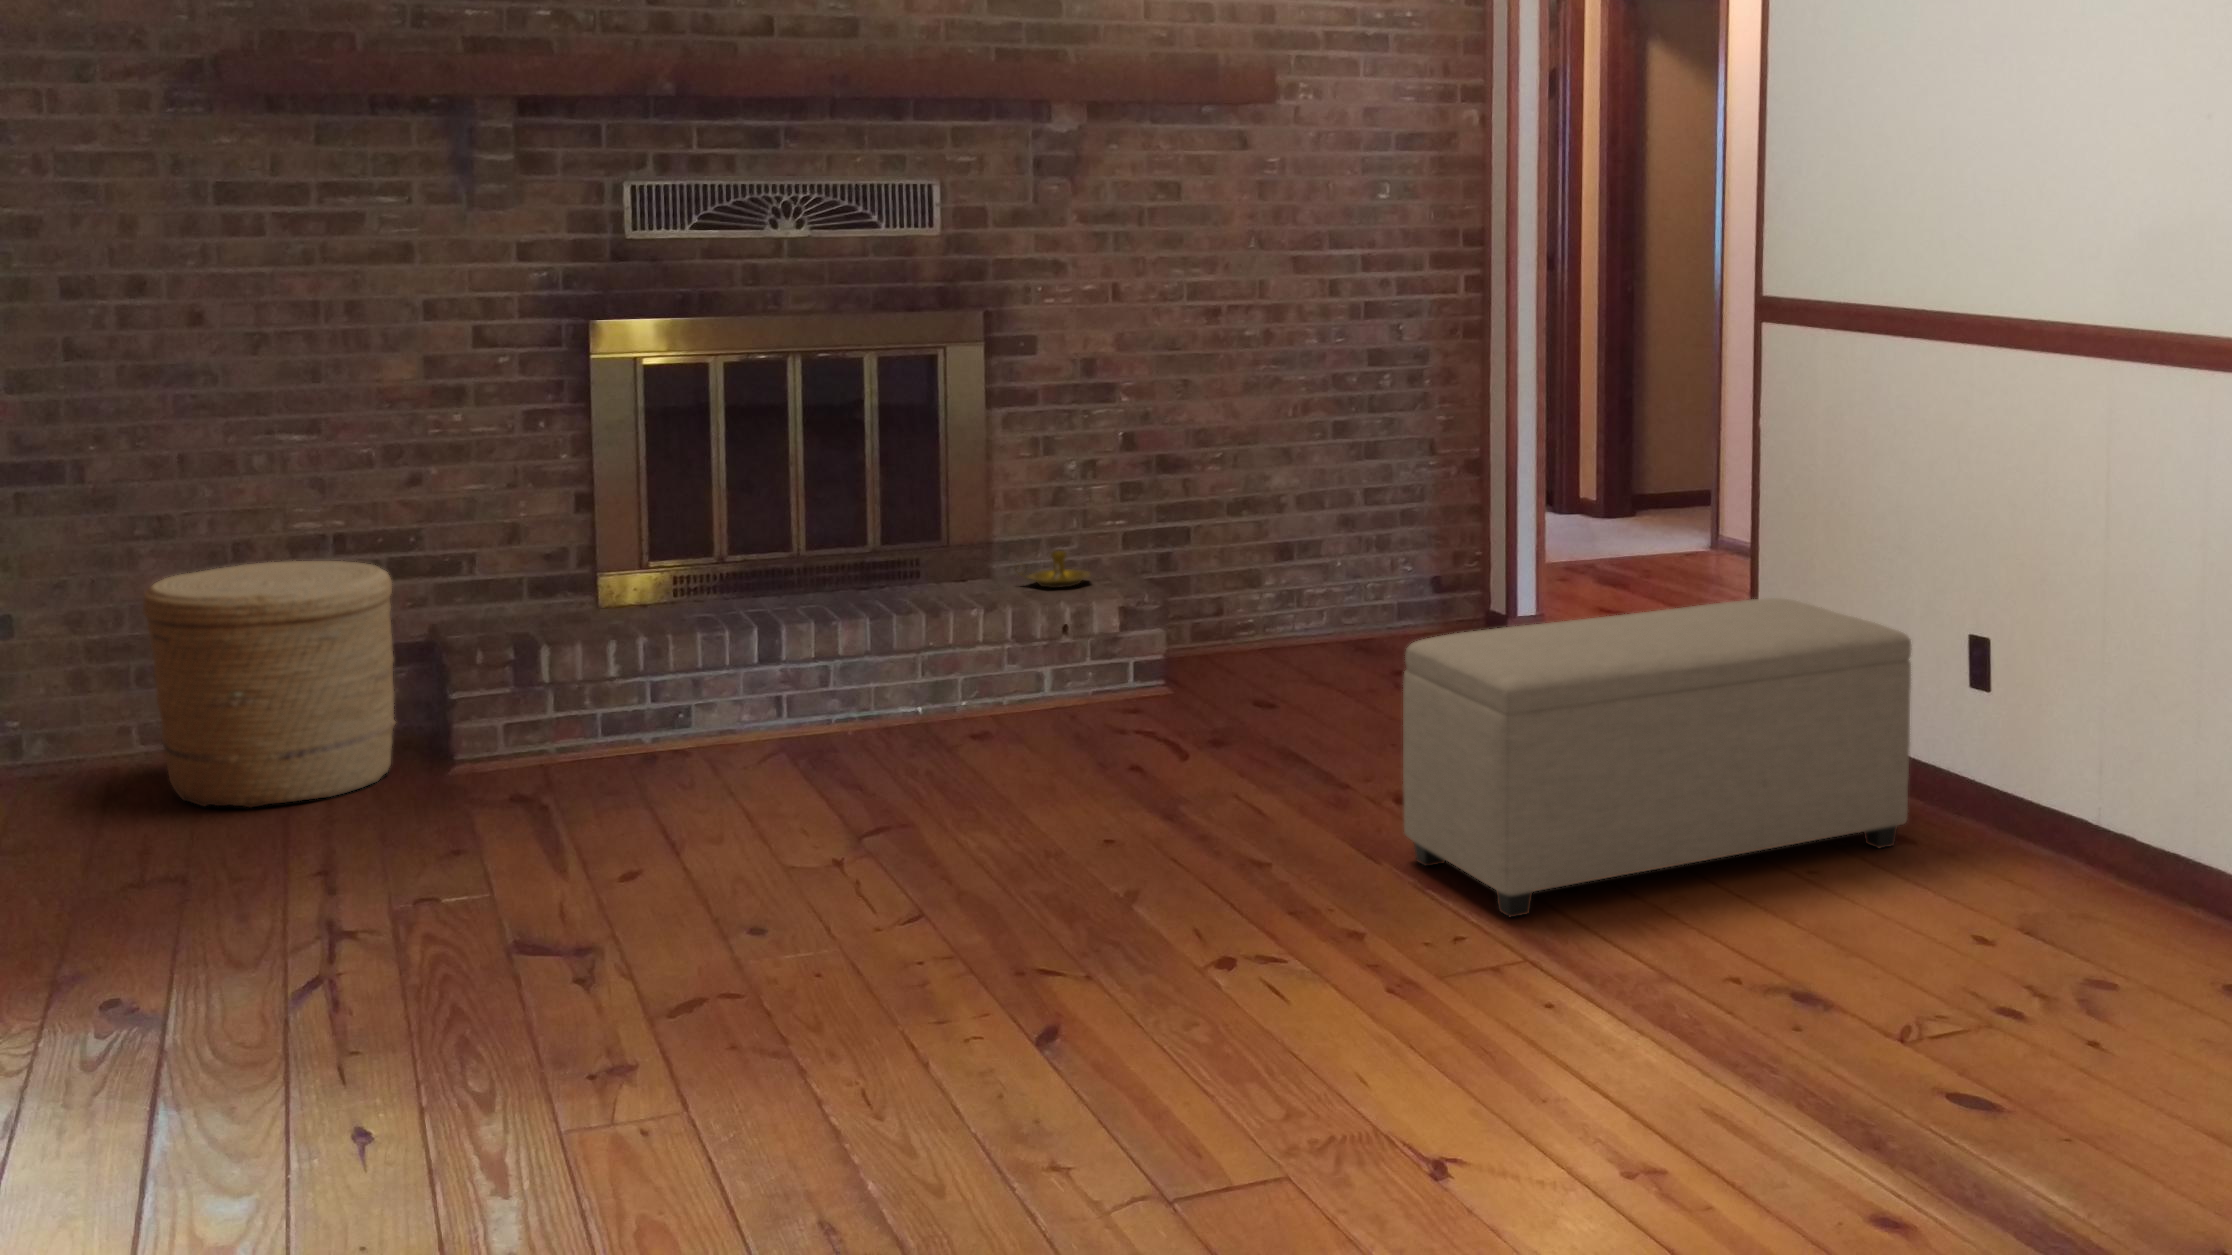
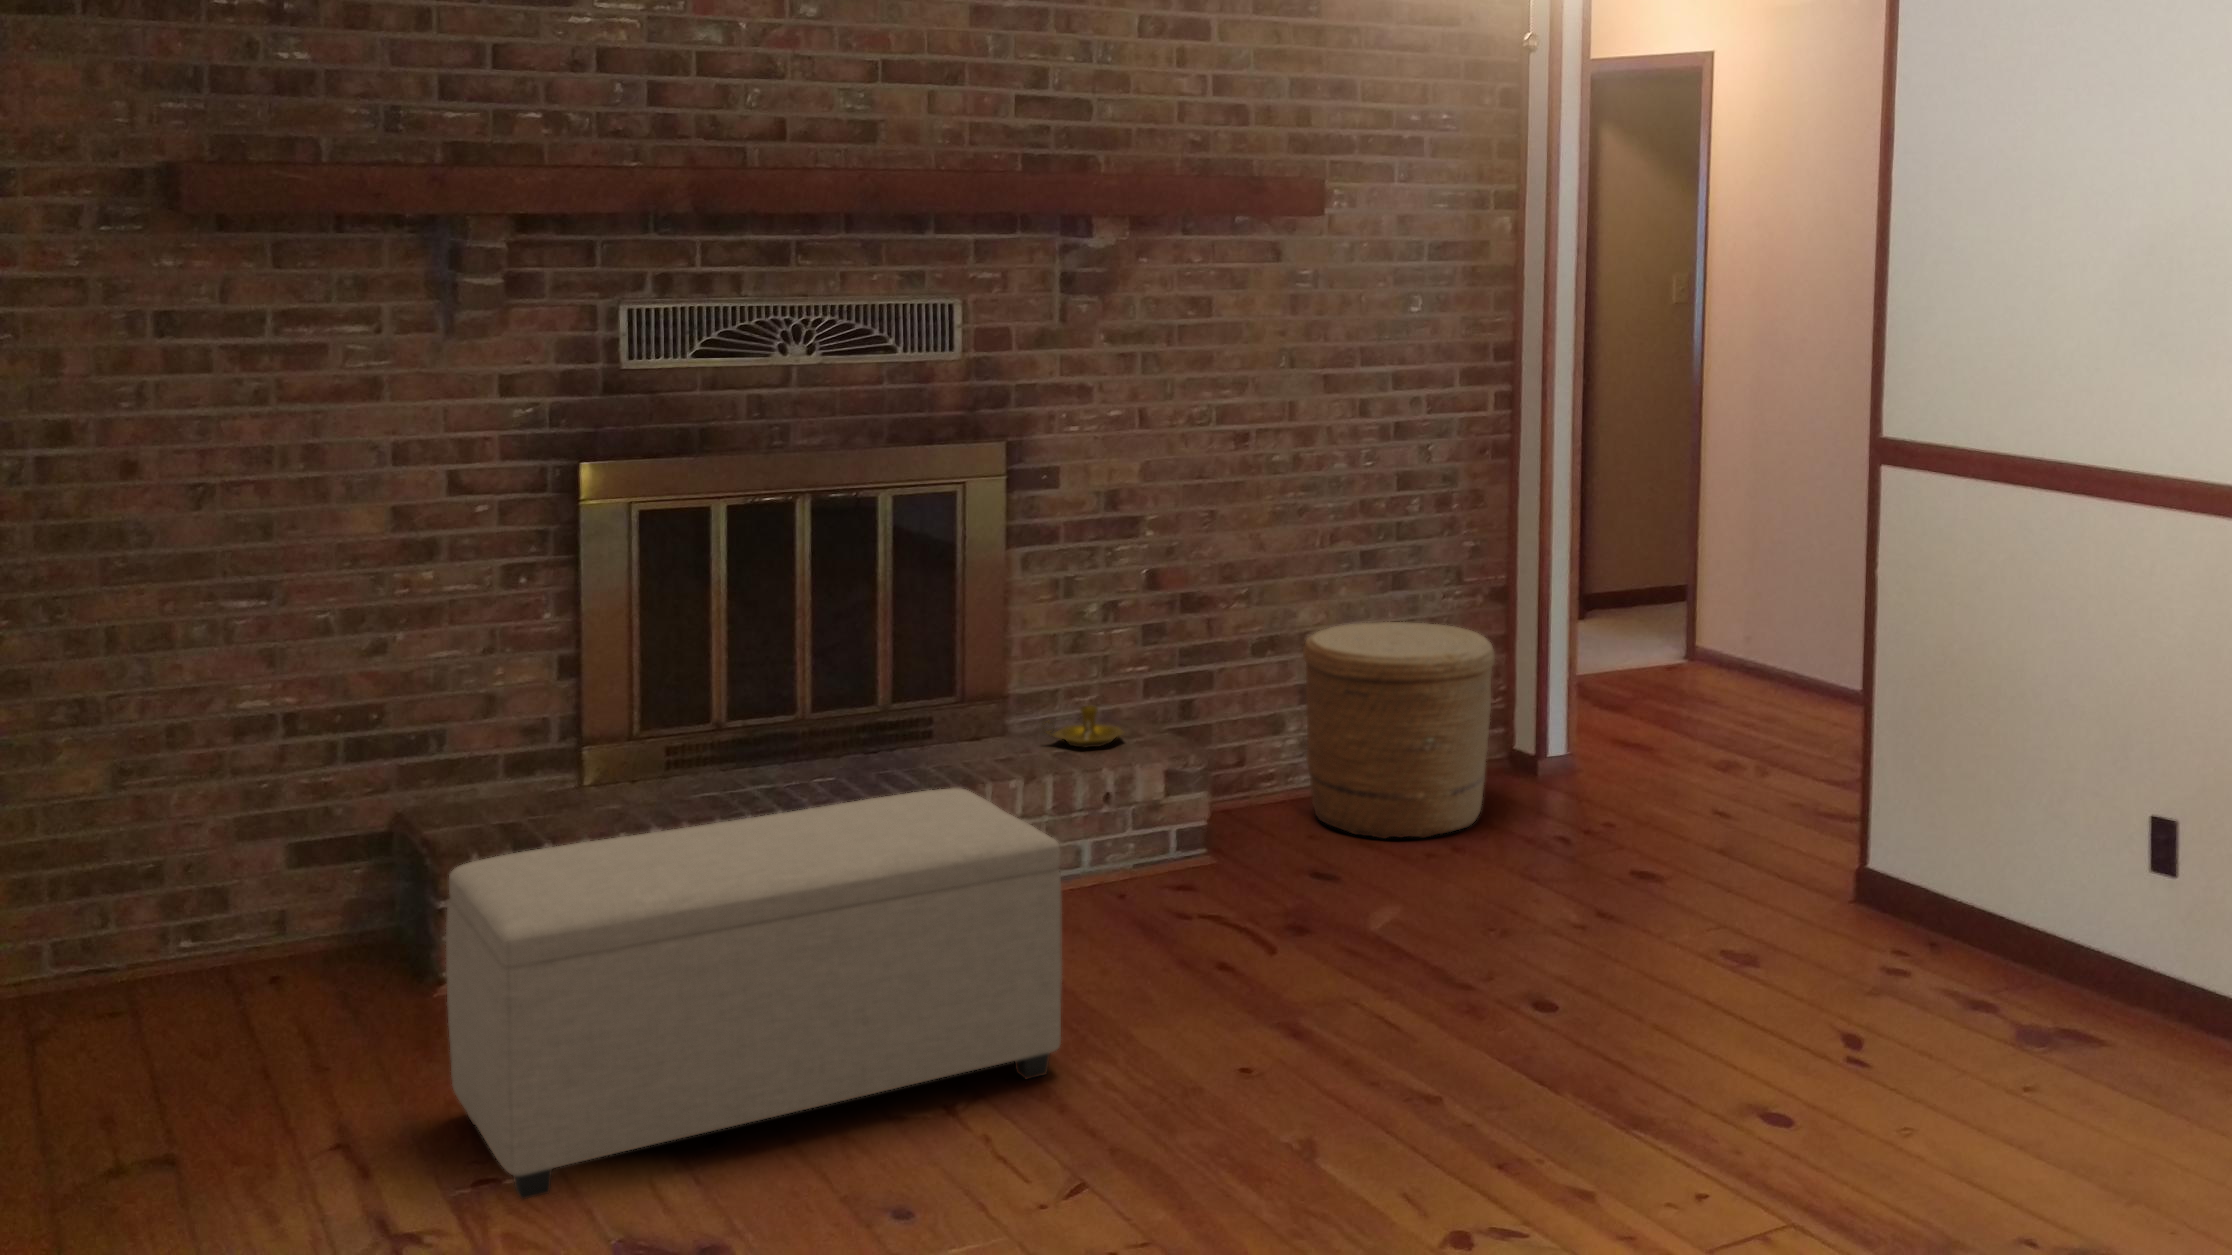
woven basket: present [143,561,396,807] -> present [1303,622,1495,839]
ottoman: present [1403,598,1911,917] -> present [446,788,1062,1200]

